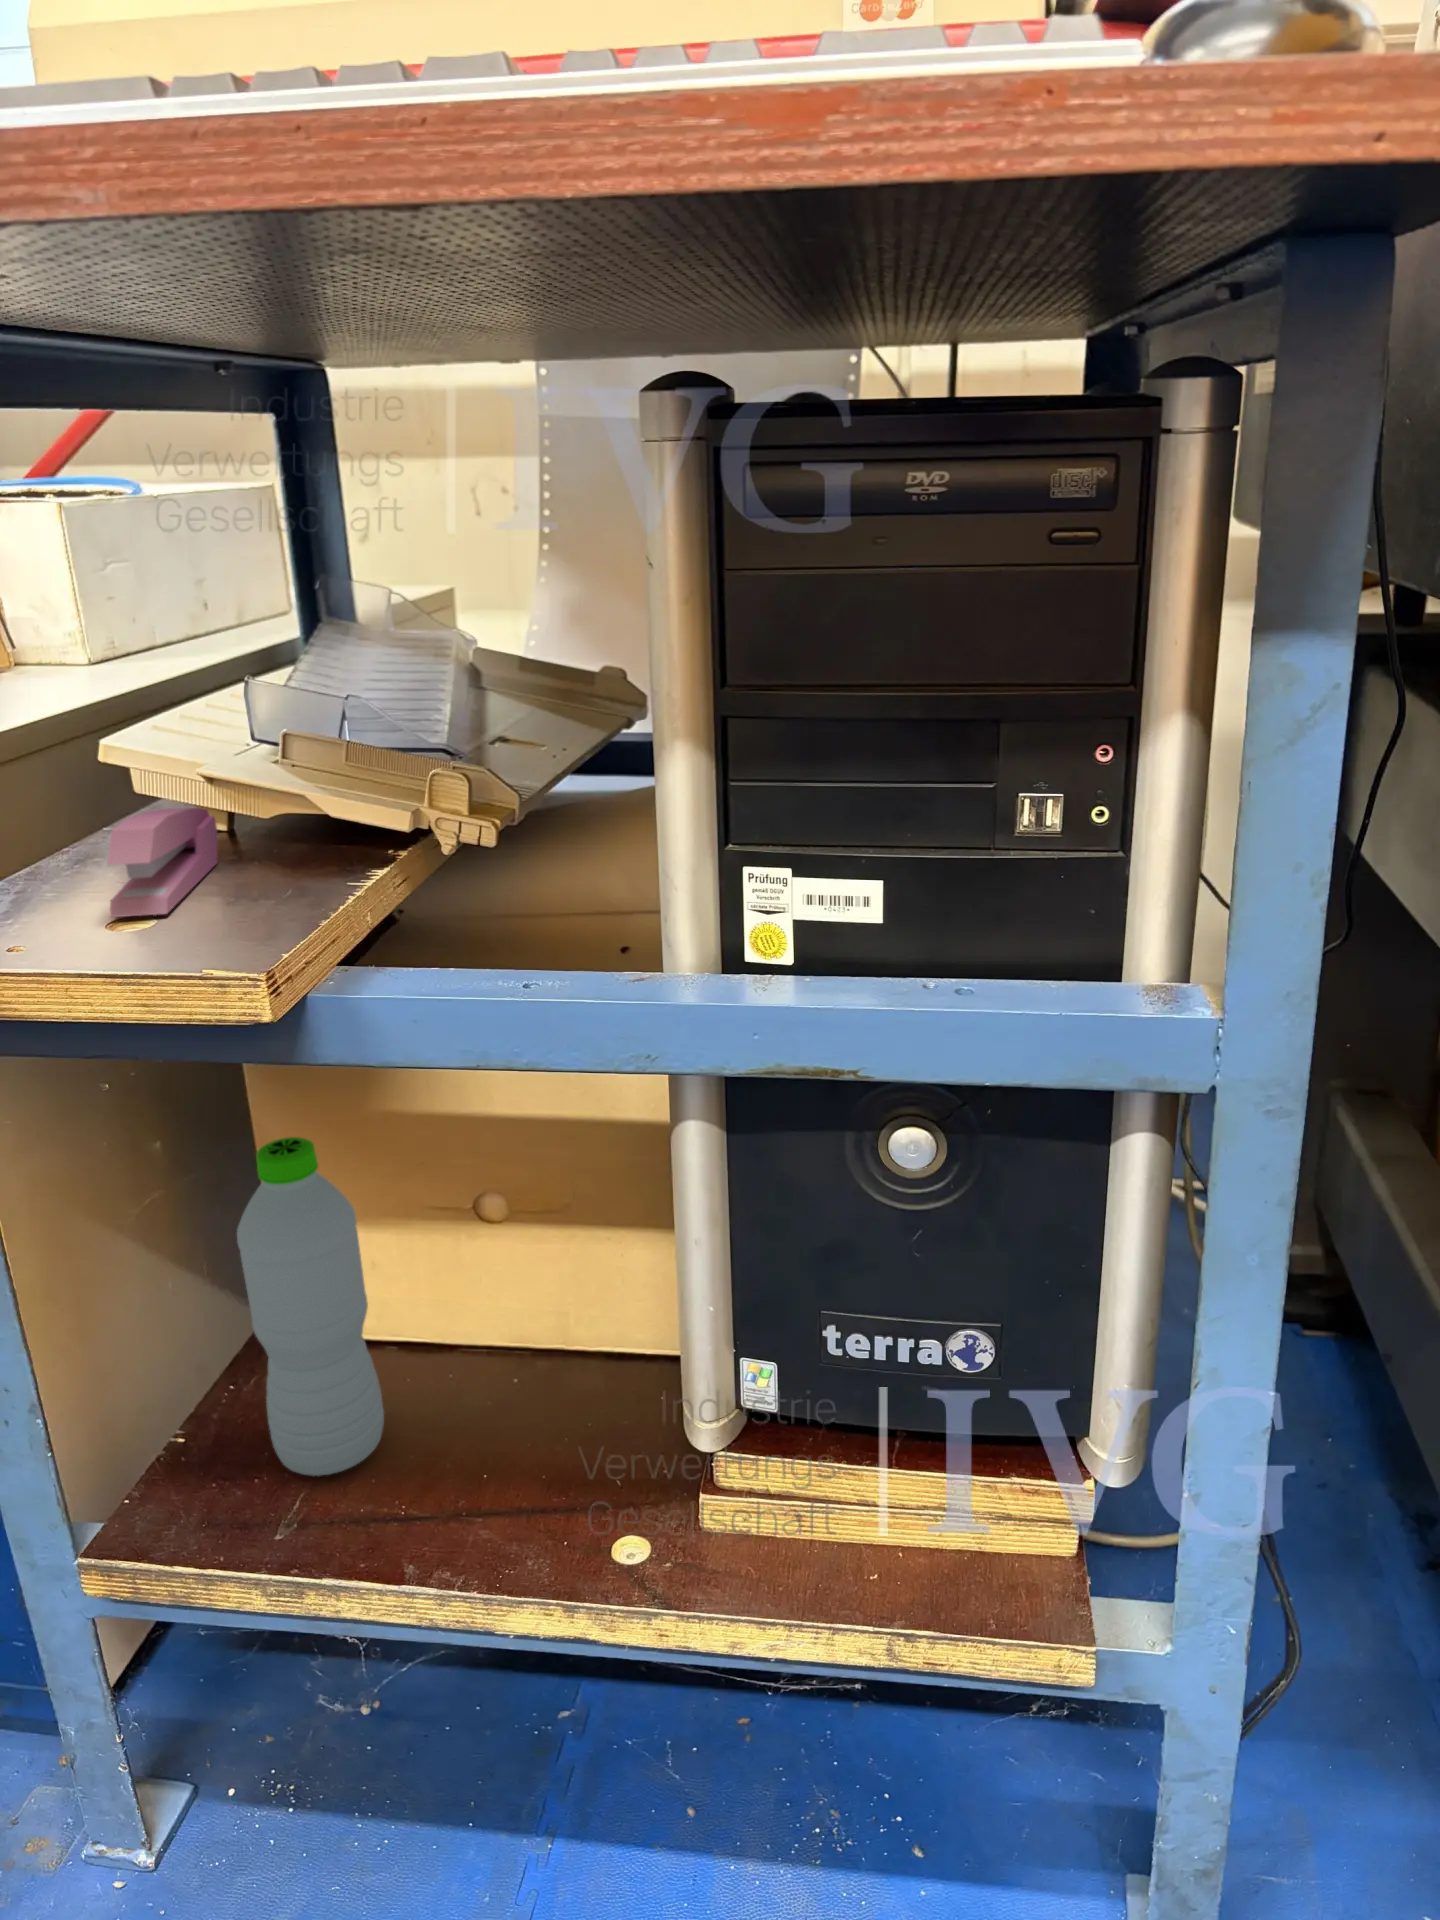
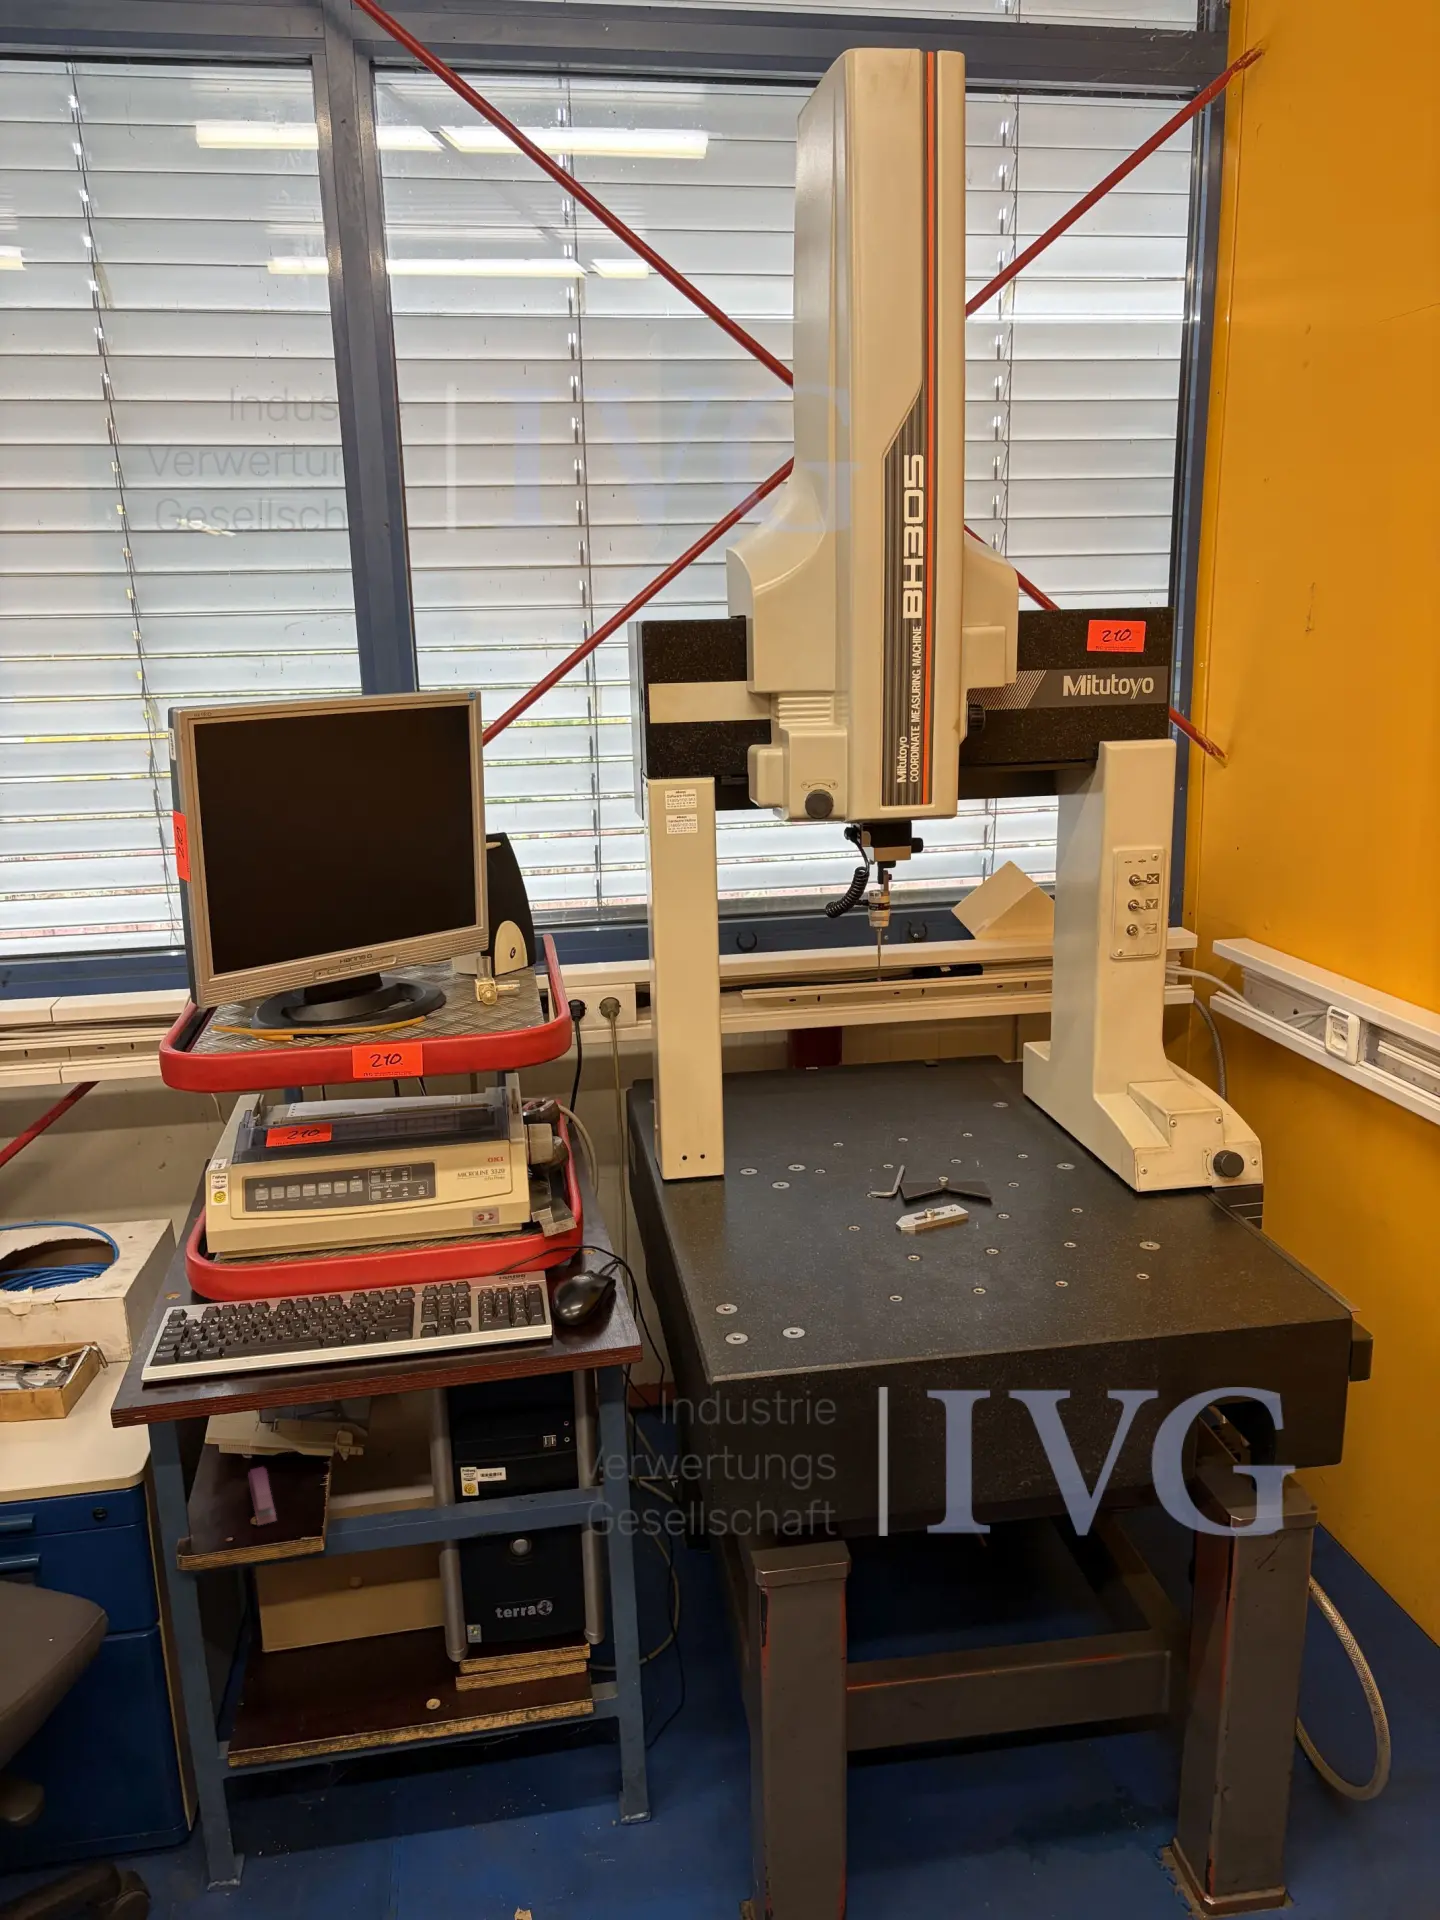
water bottle: present [237,1137,384,1476] -> none [274,1576,326,1706]

